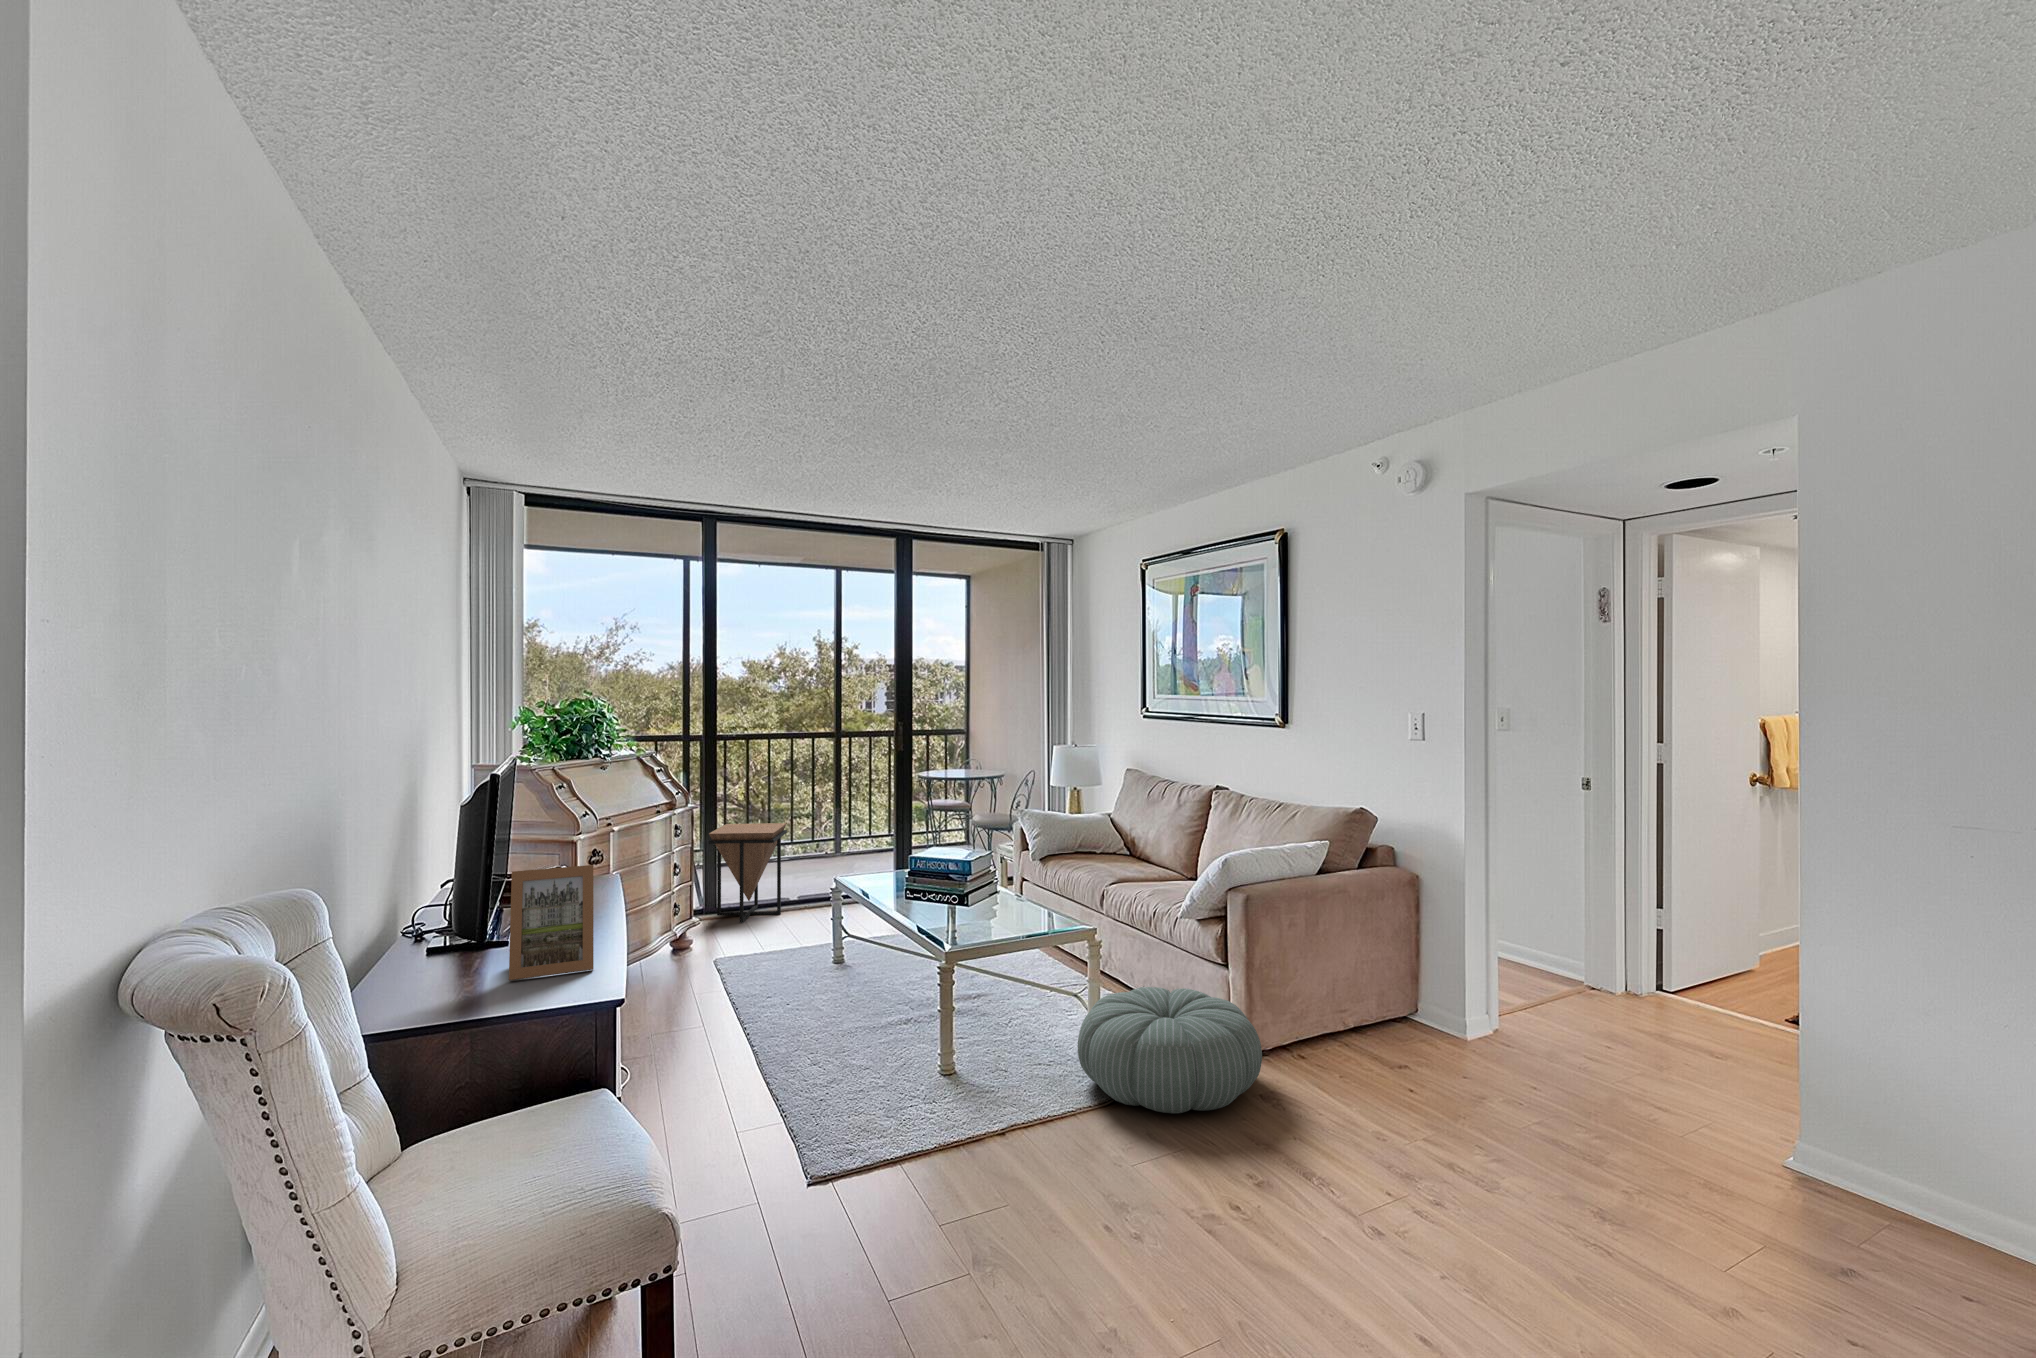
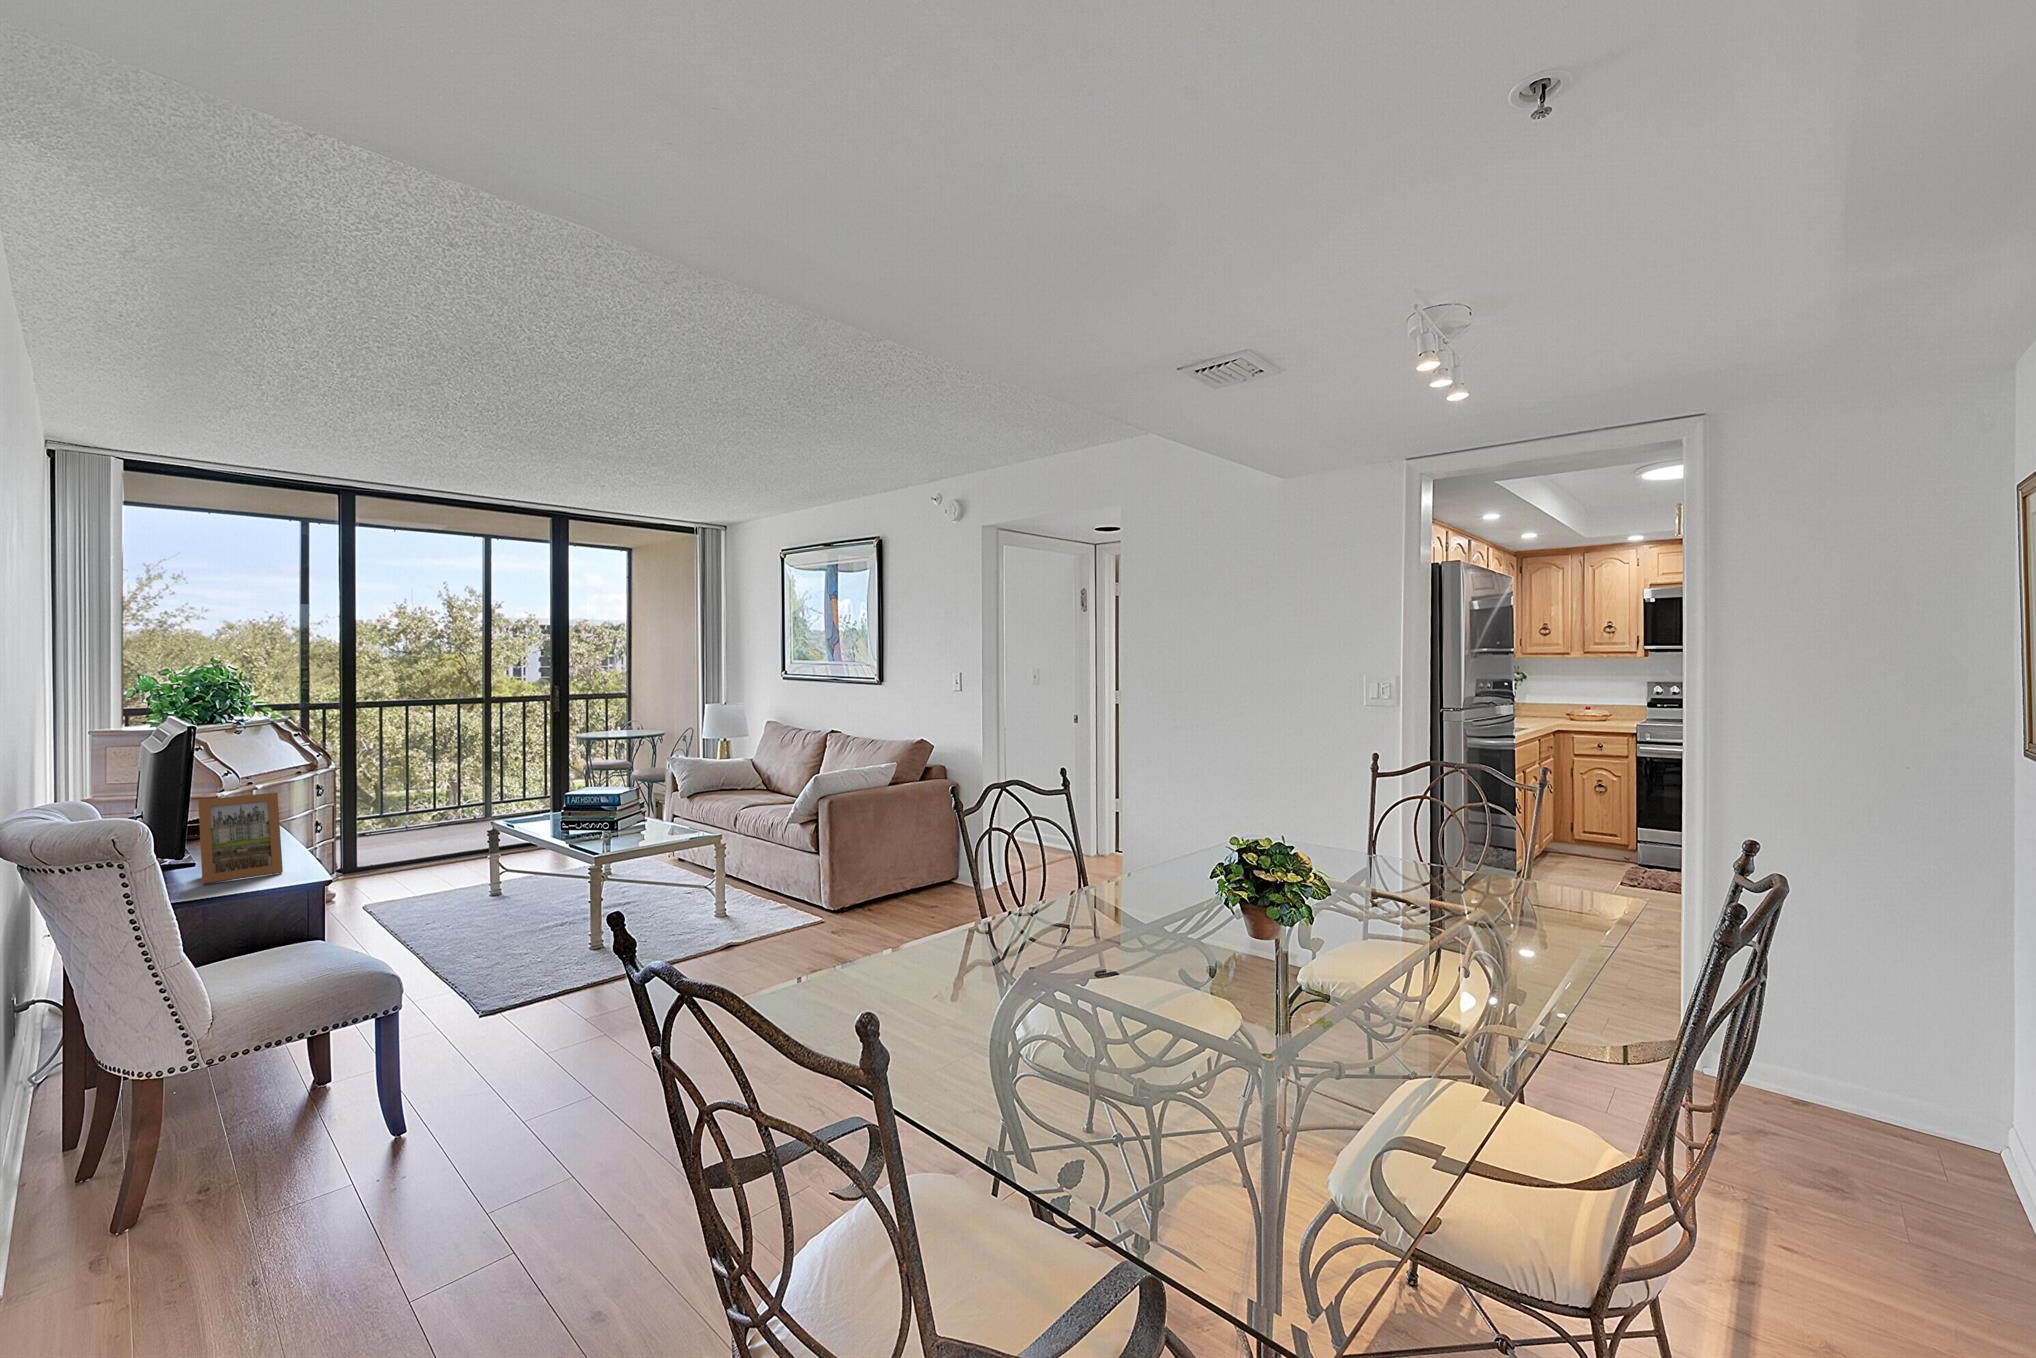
side table: present [709,823,787,923] -> none [353,782,439,874]
pouf: present [1078,987,1262,1113] -> none [704,871,839,949]

